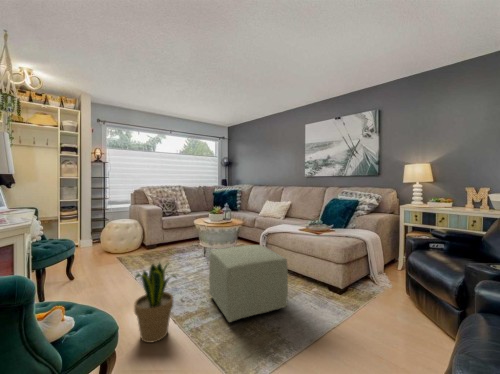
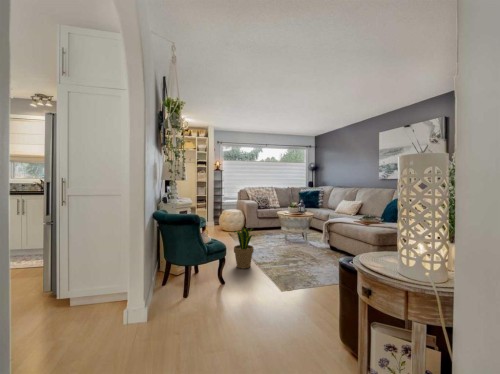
ottoman: present [209,245,288,322] -> none [279,227,326,268]

